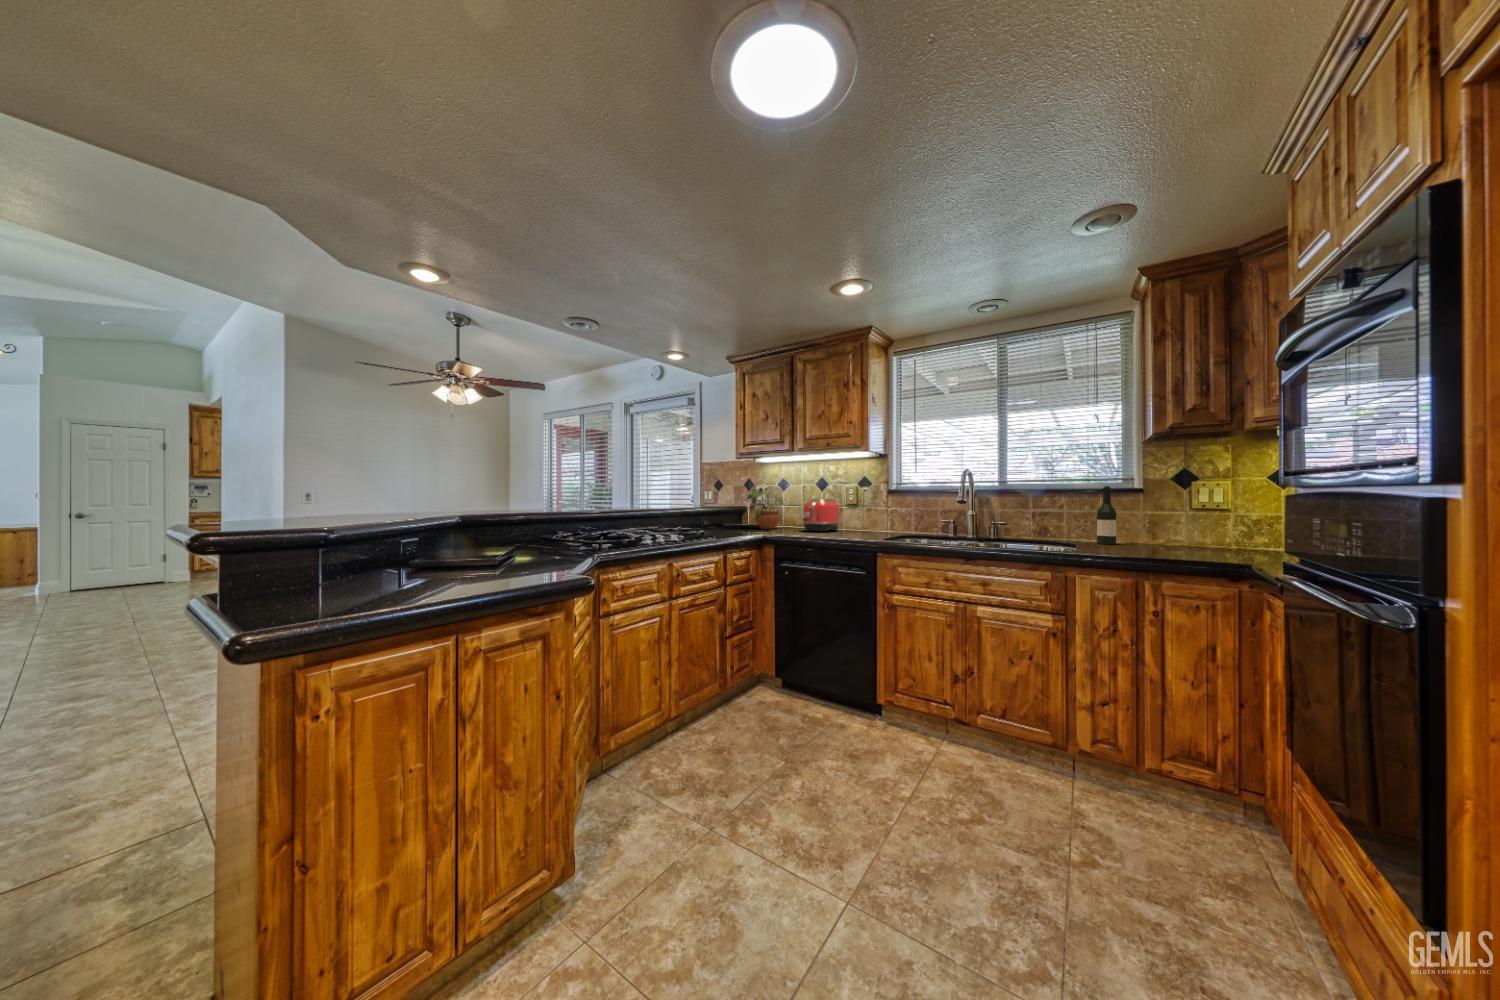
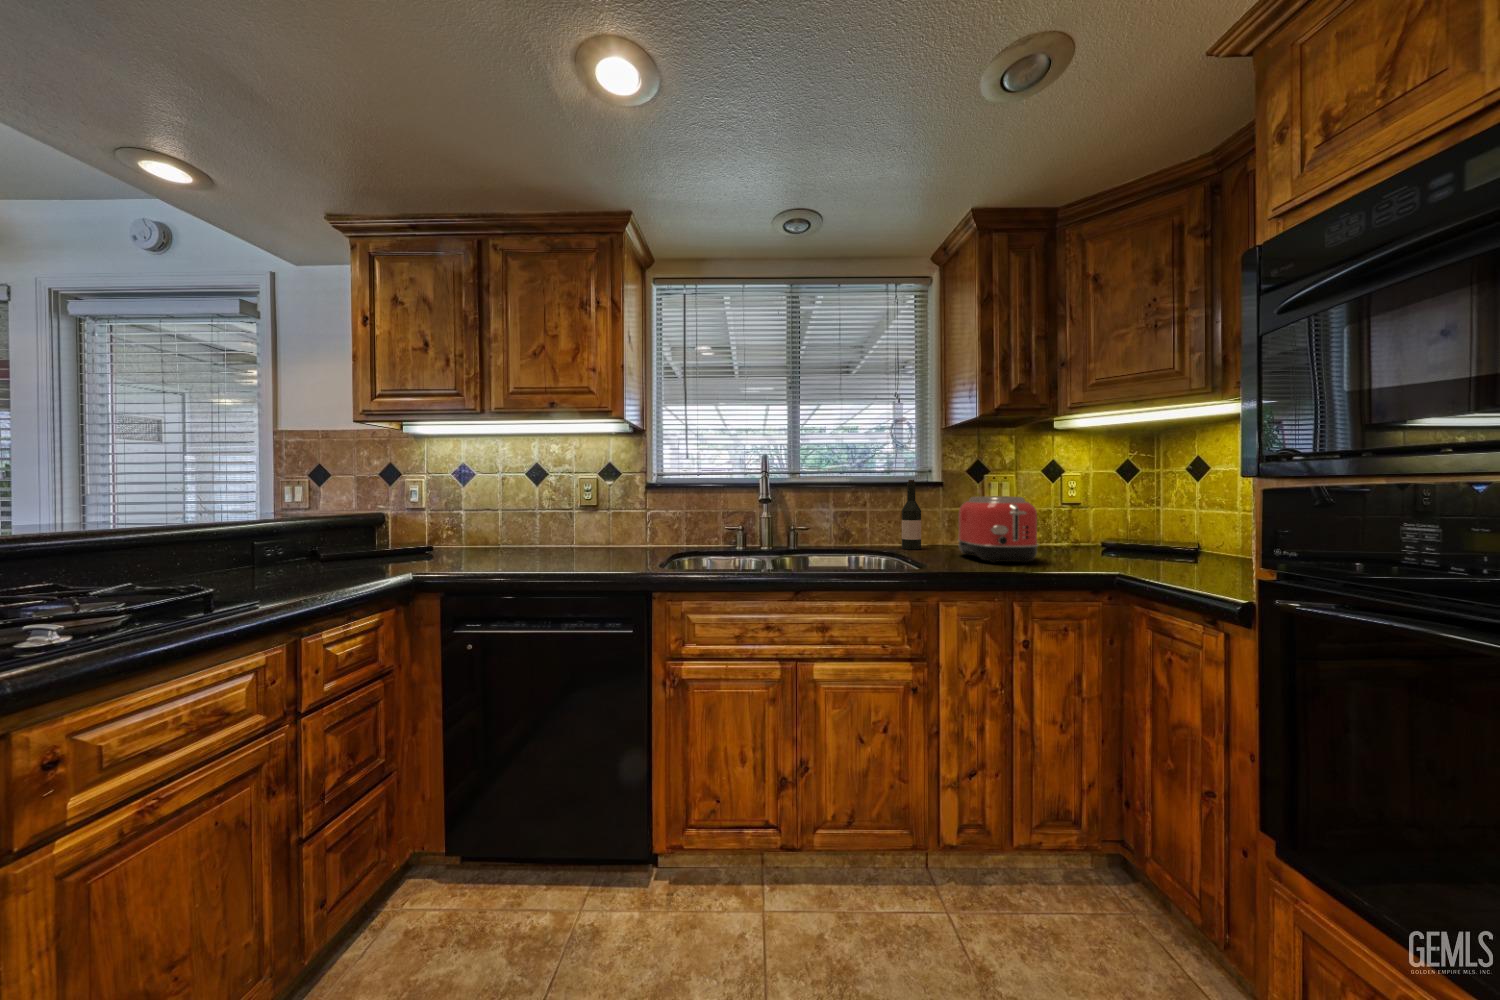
potted plant: present [747,486,784,529] -> none [380,472,468,552]
toaster: present [803,499,840,532] -> present [958,497,1038,563]

